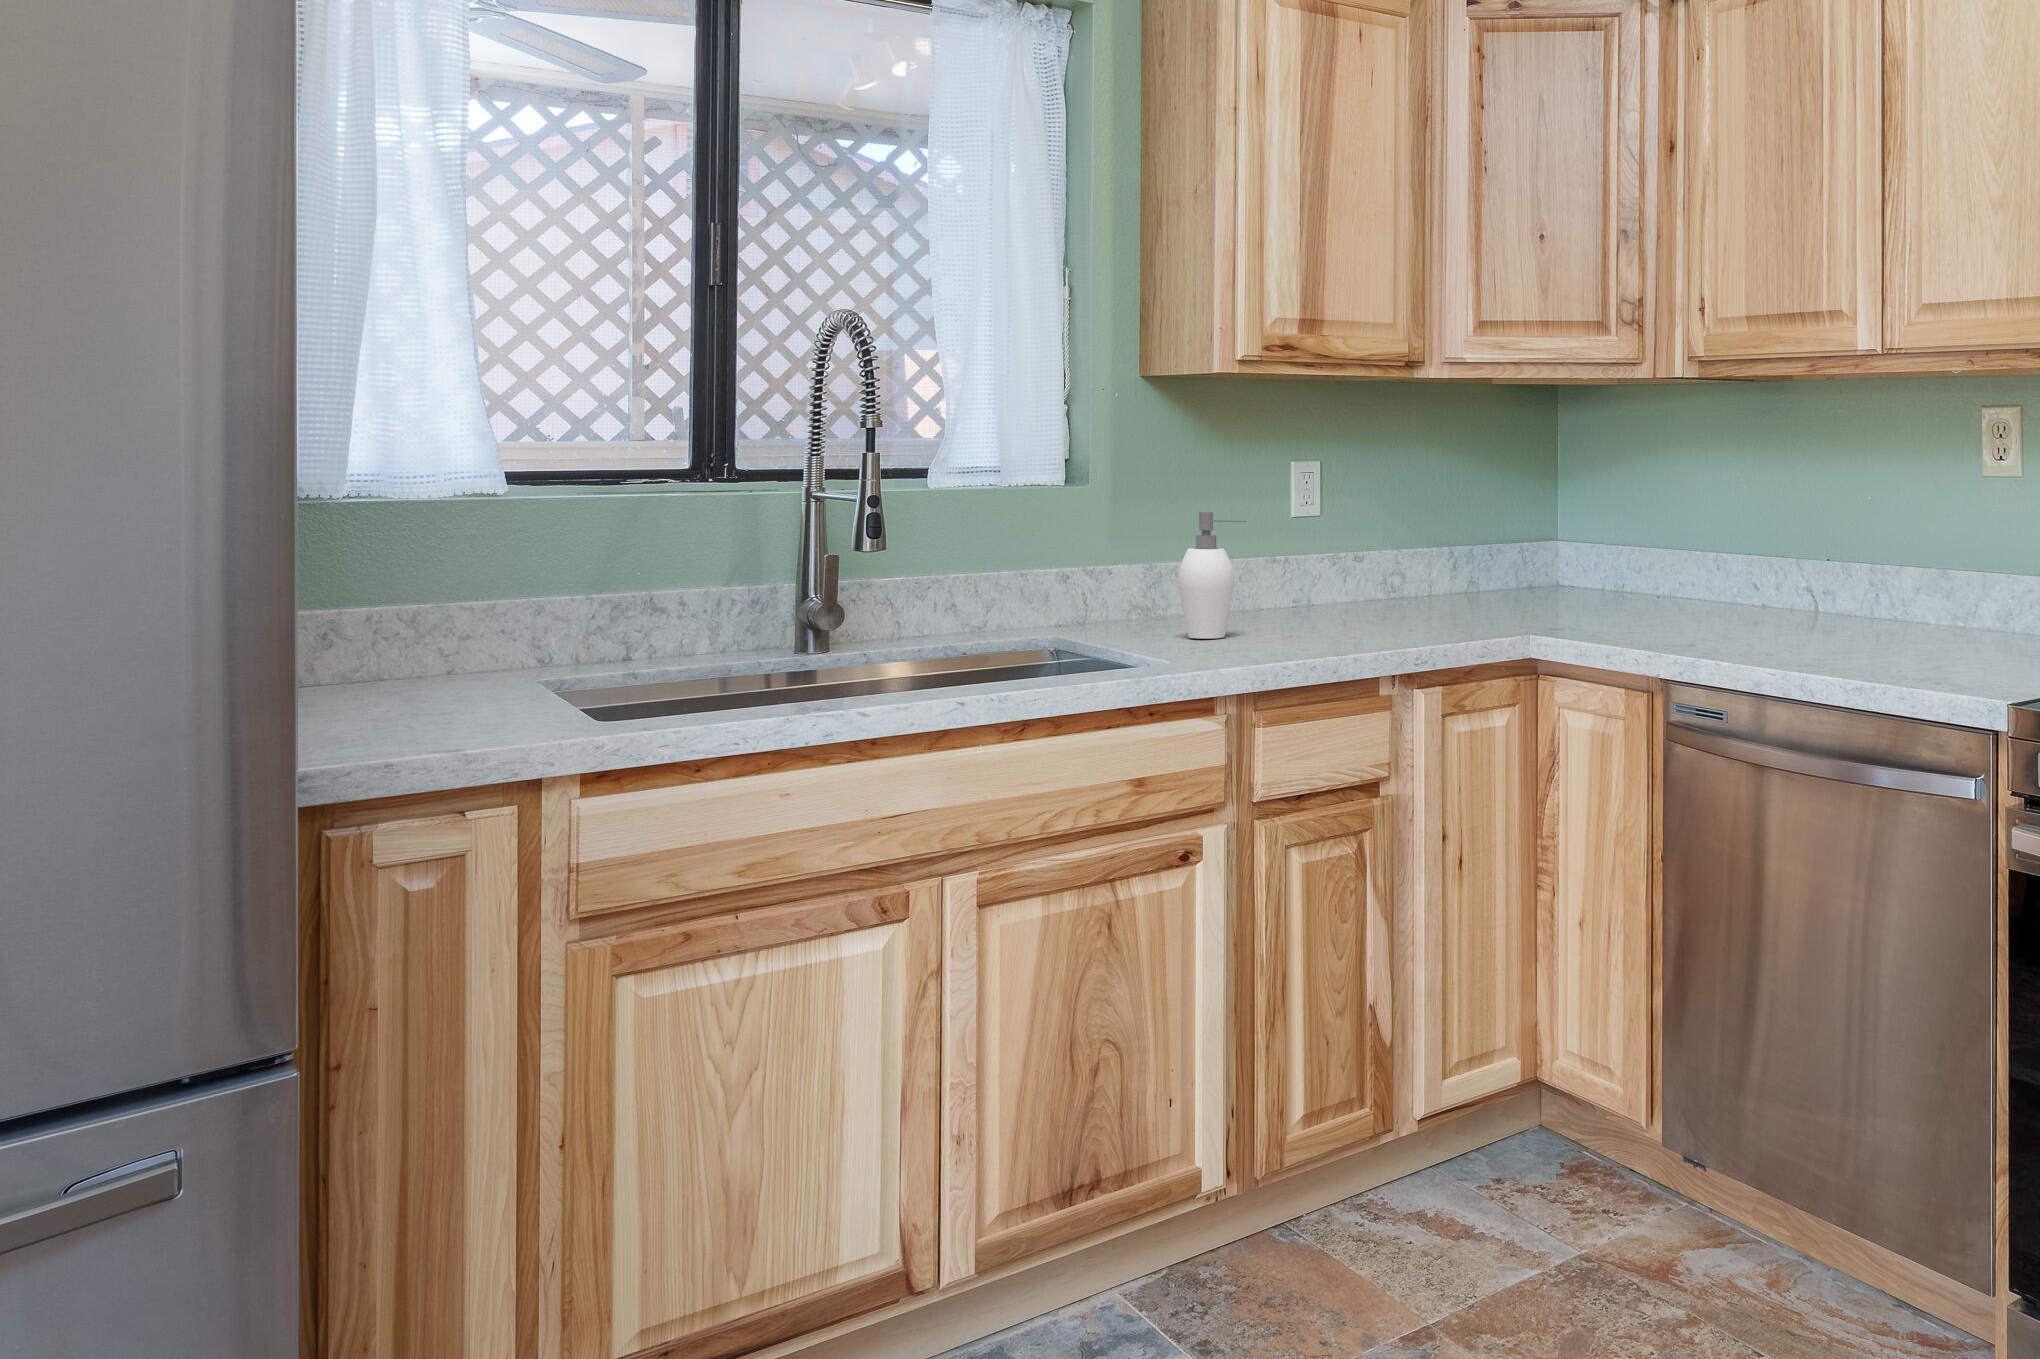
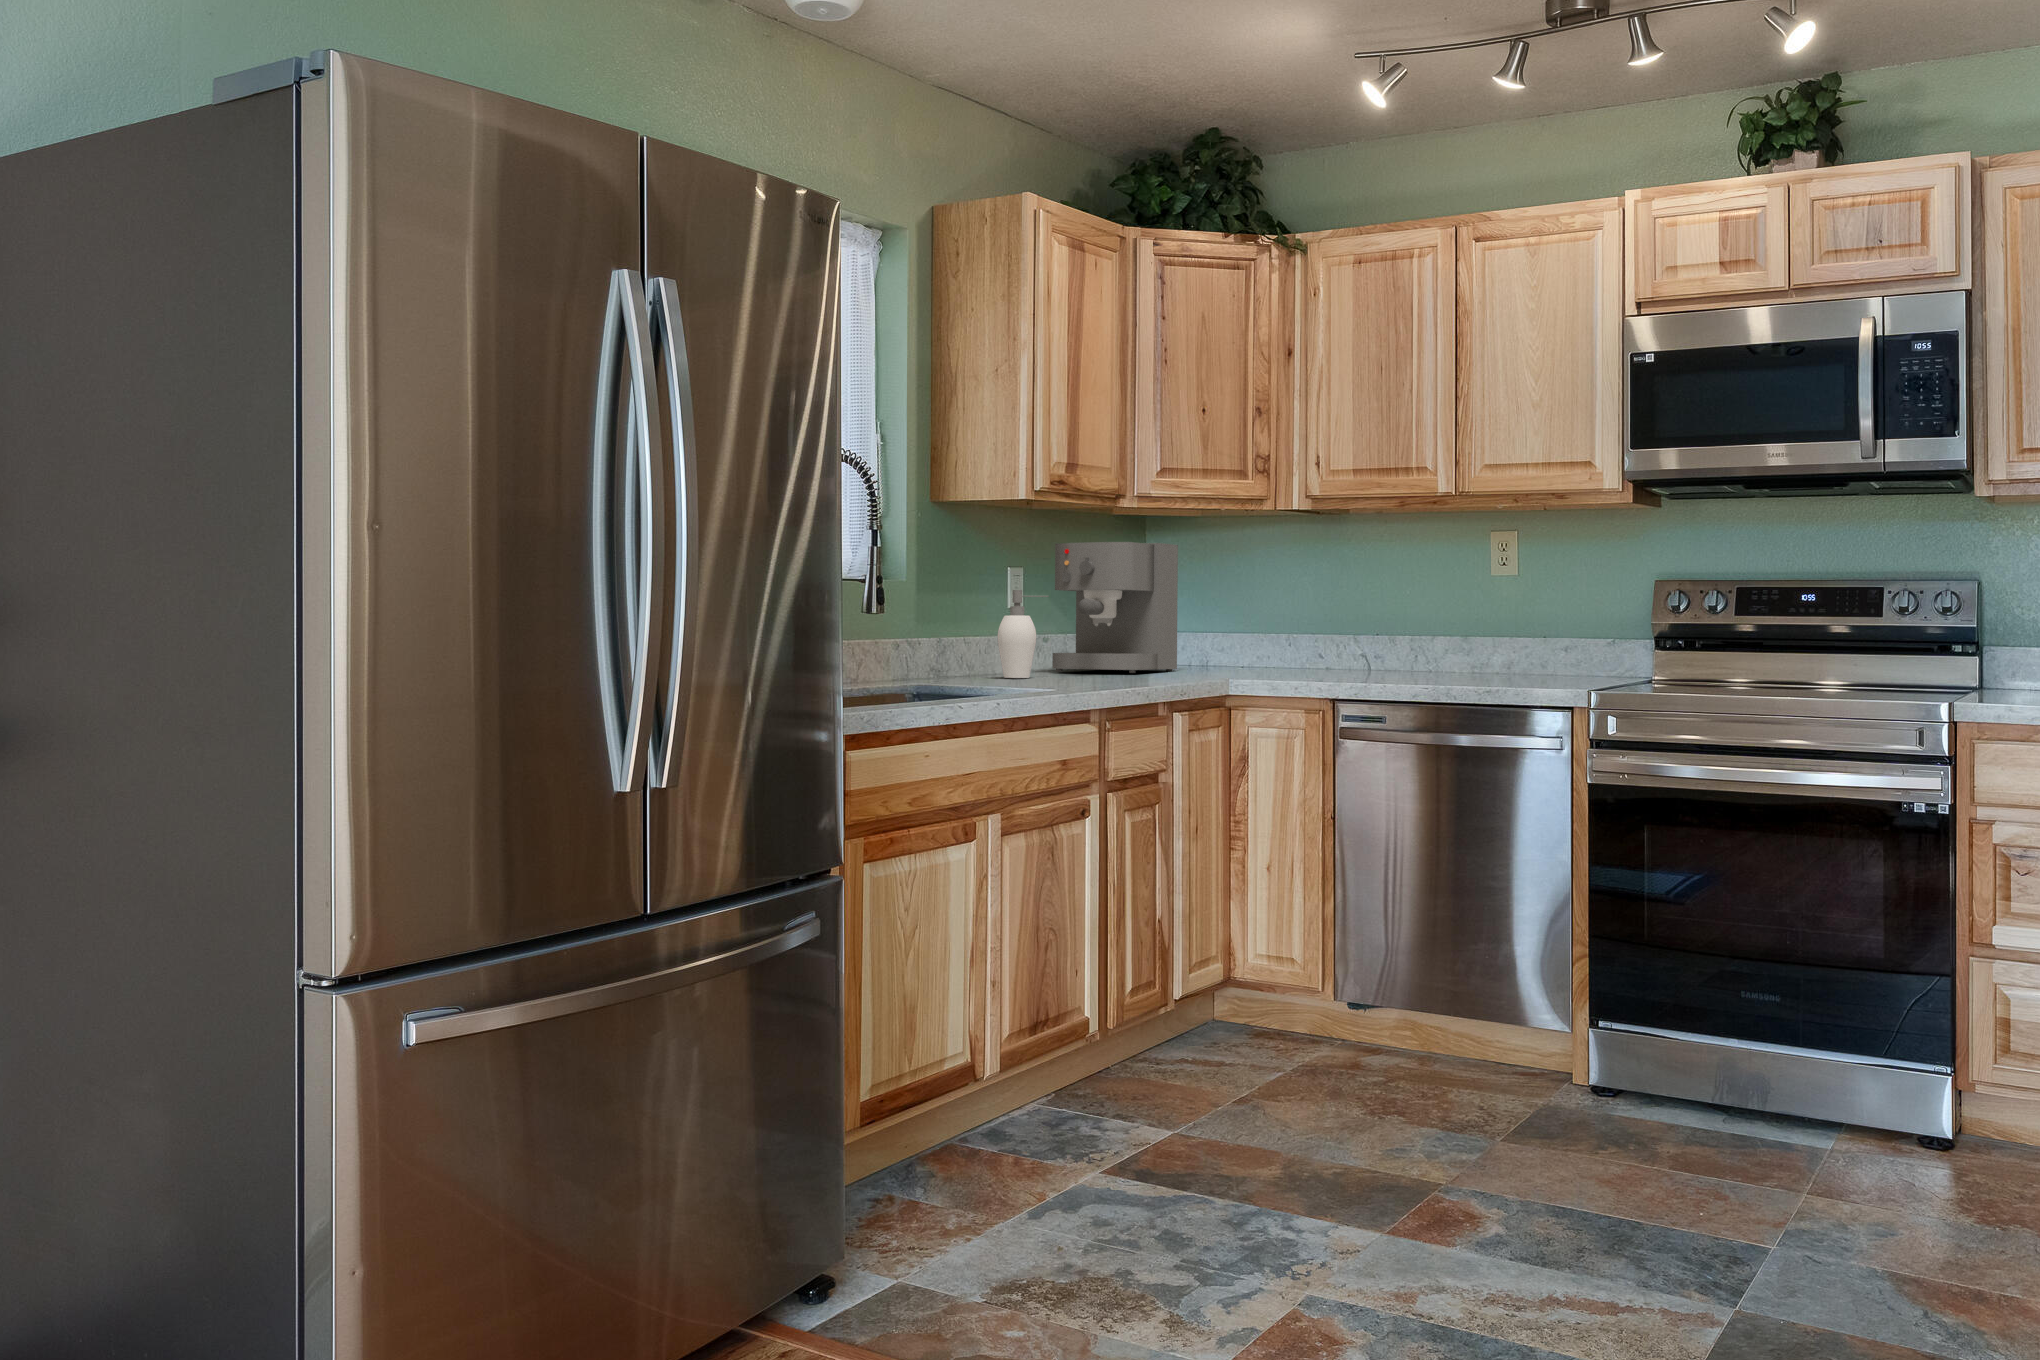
coffee maker: none [1305,439,1494,628] -> present [1052,542,1178,673]

